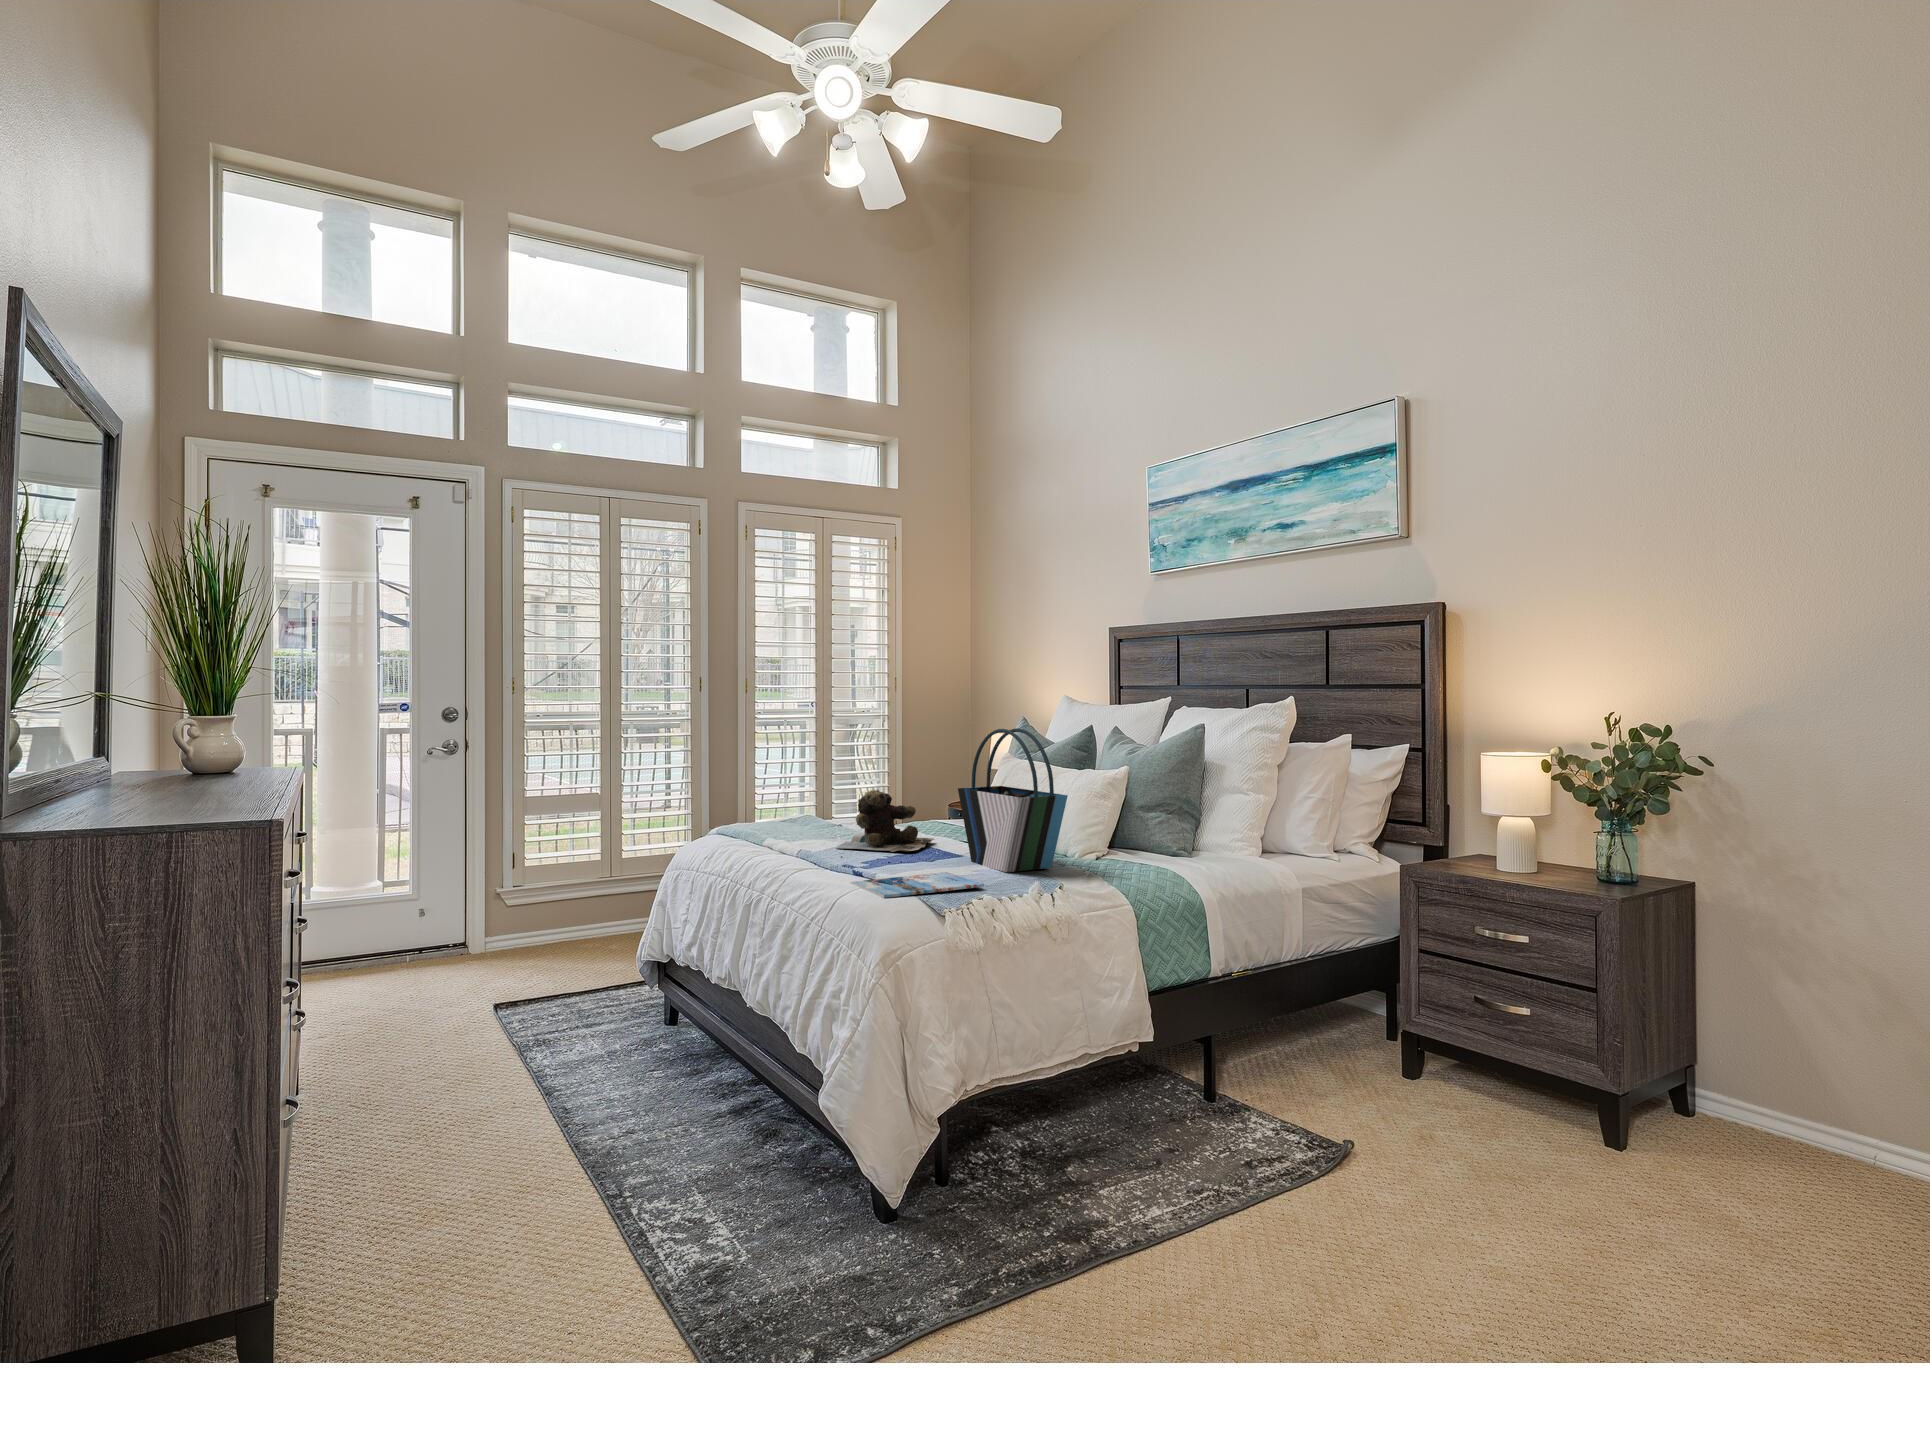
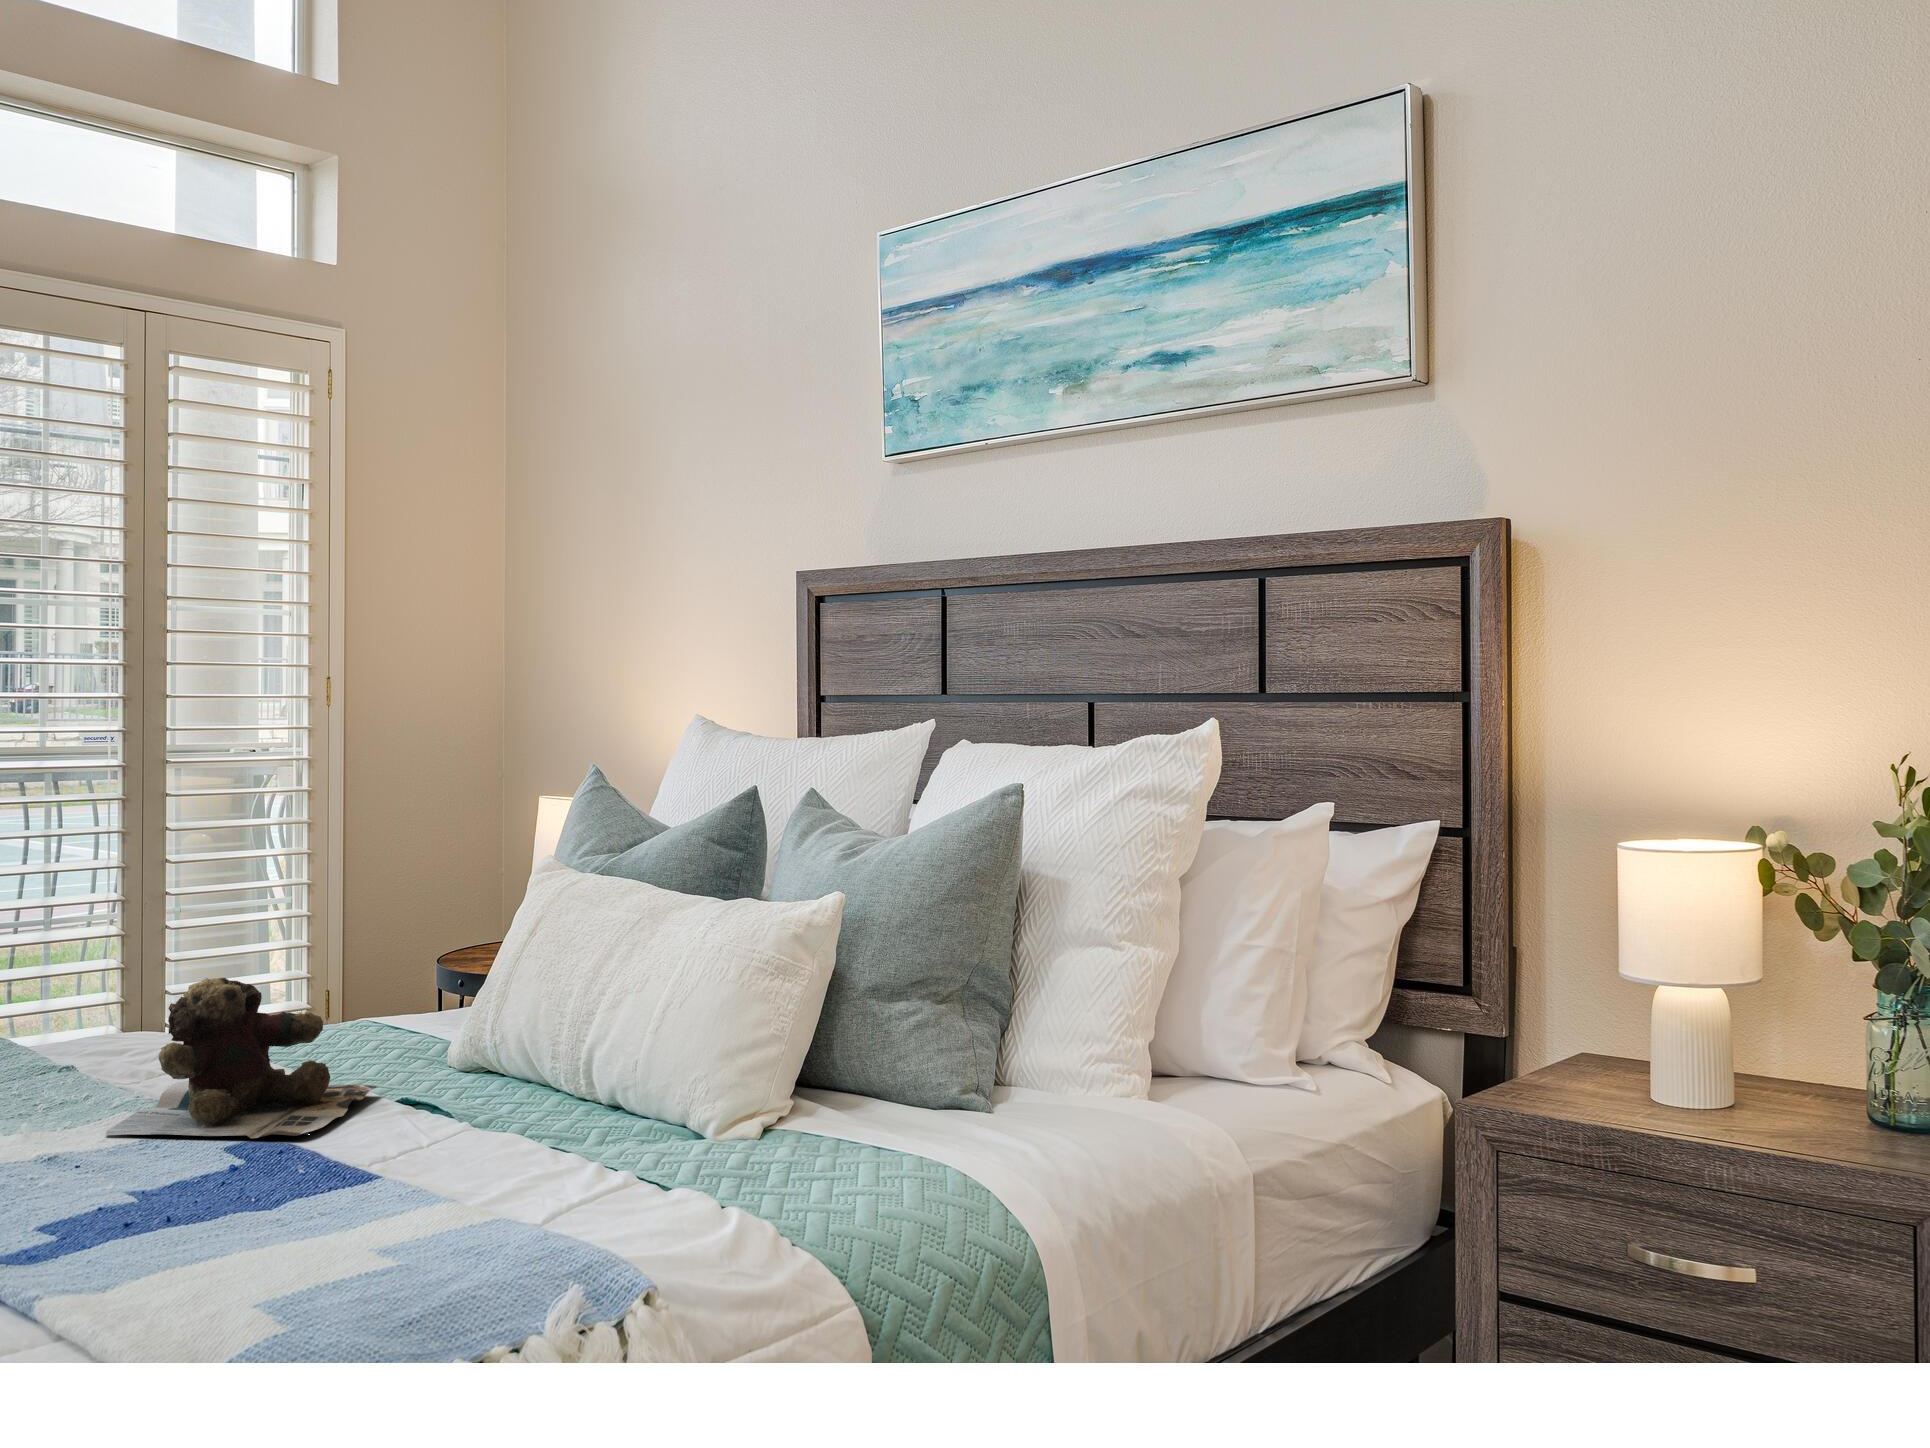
tote bag: present [958,728,1068,872] -> none [421,825,694,1194]
magazine: present [850,872,984,898] -> none [88,1212,466,1338]

